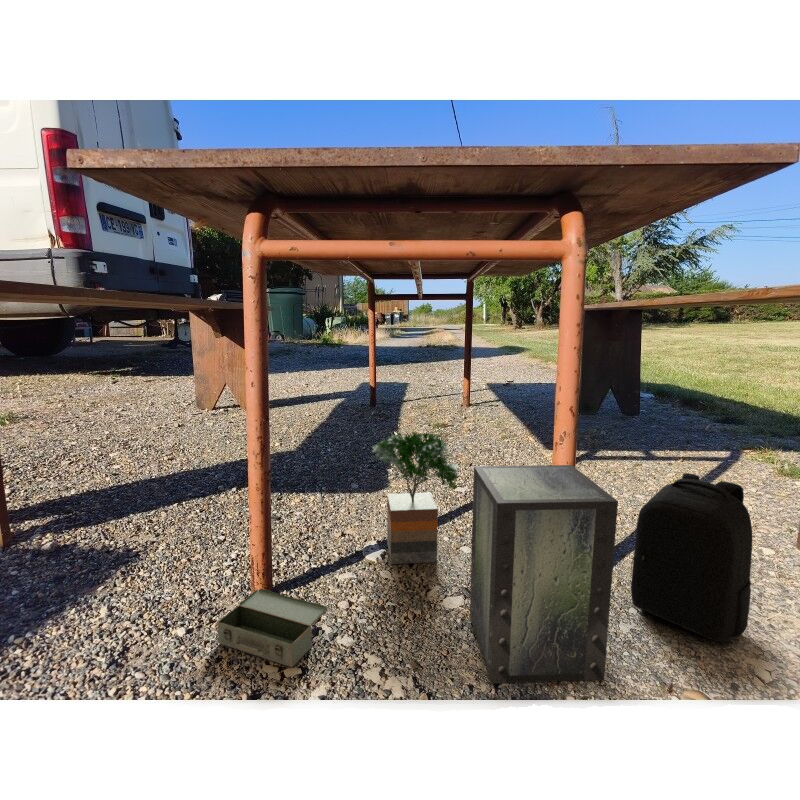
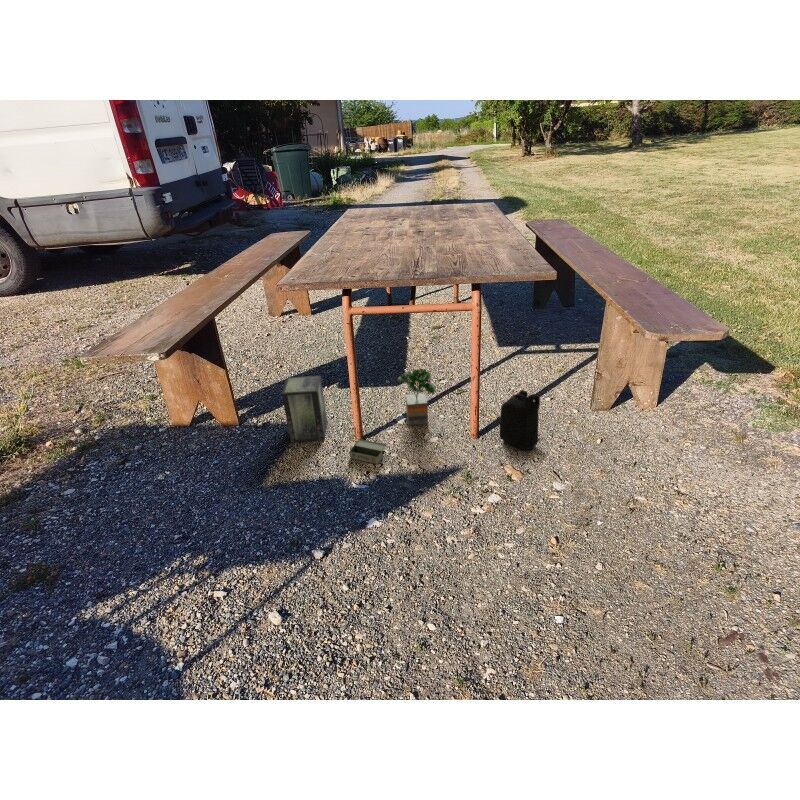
storage box: present [470,465,618,684] -> present [282,375,327,442]

